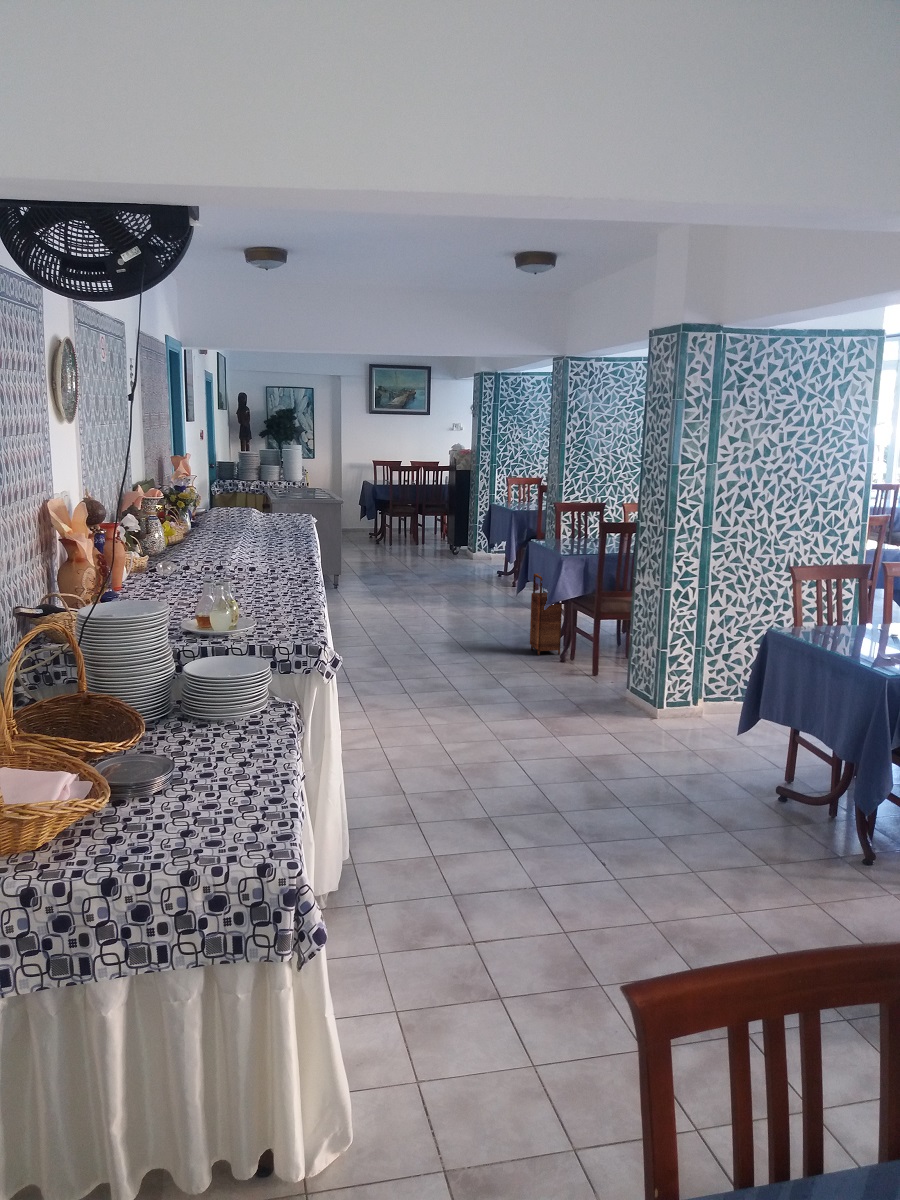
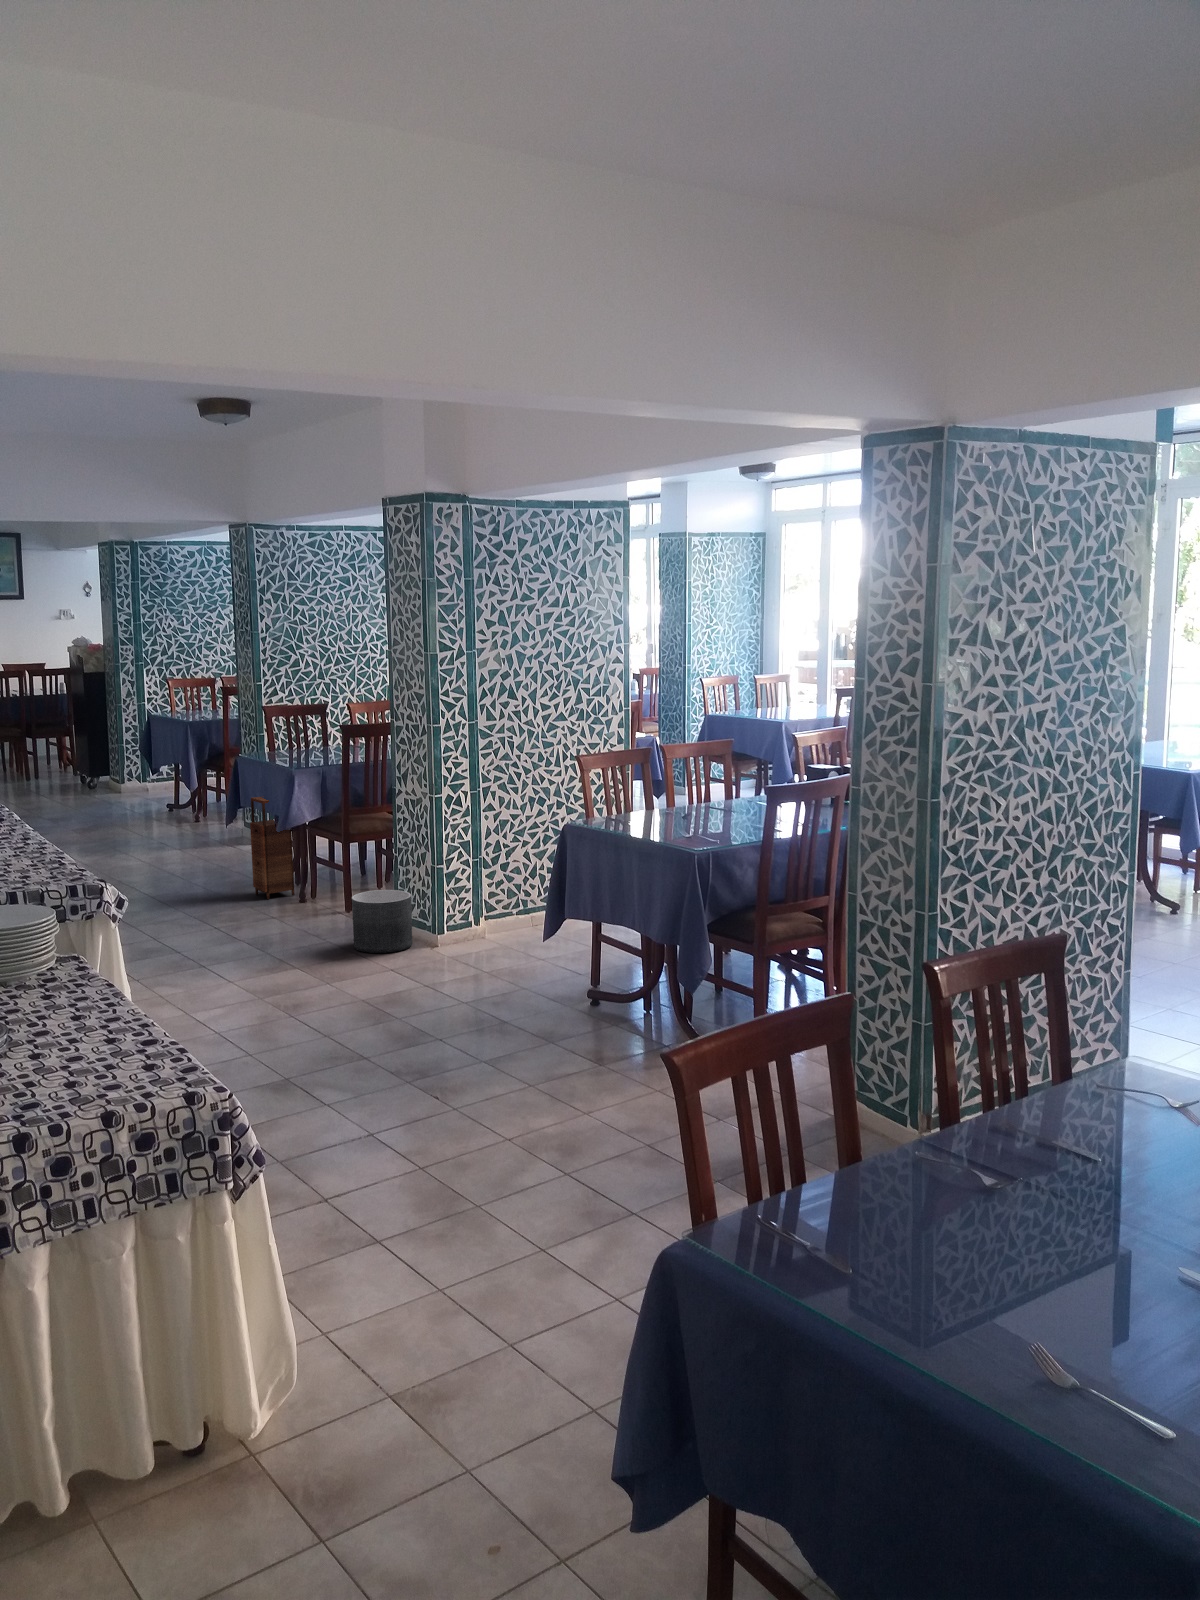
planter: none [587,663,639,717] -> present [352,890,412,953]

